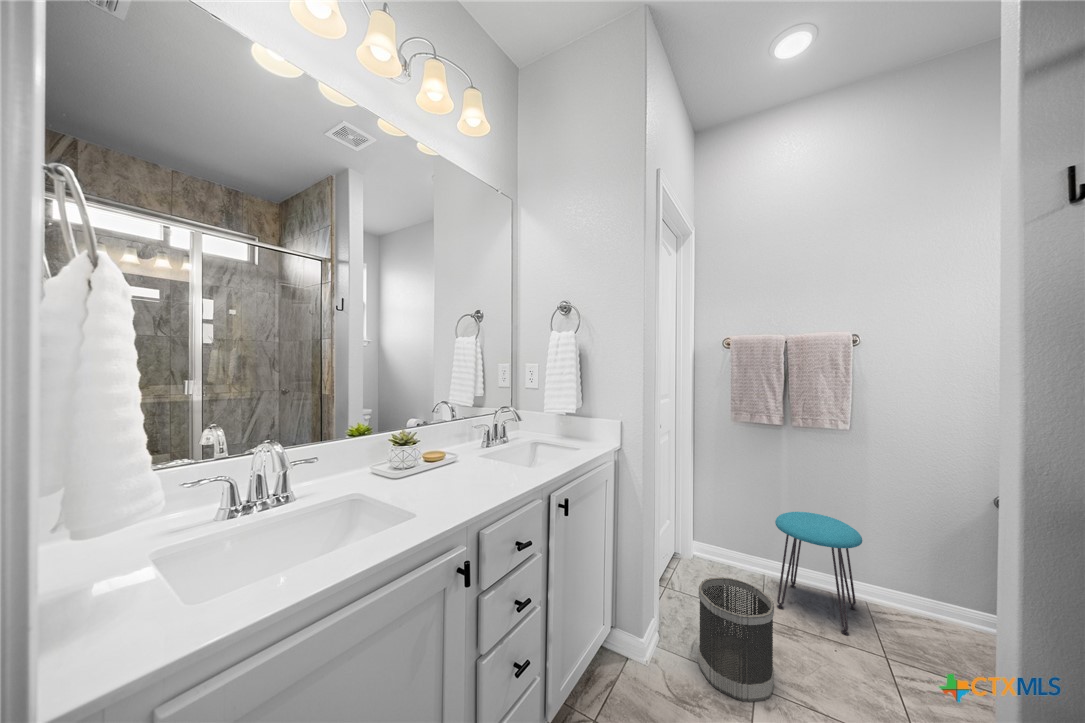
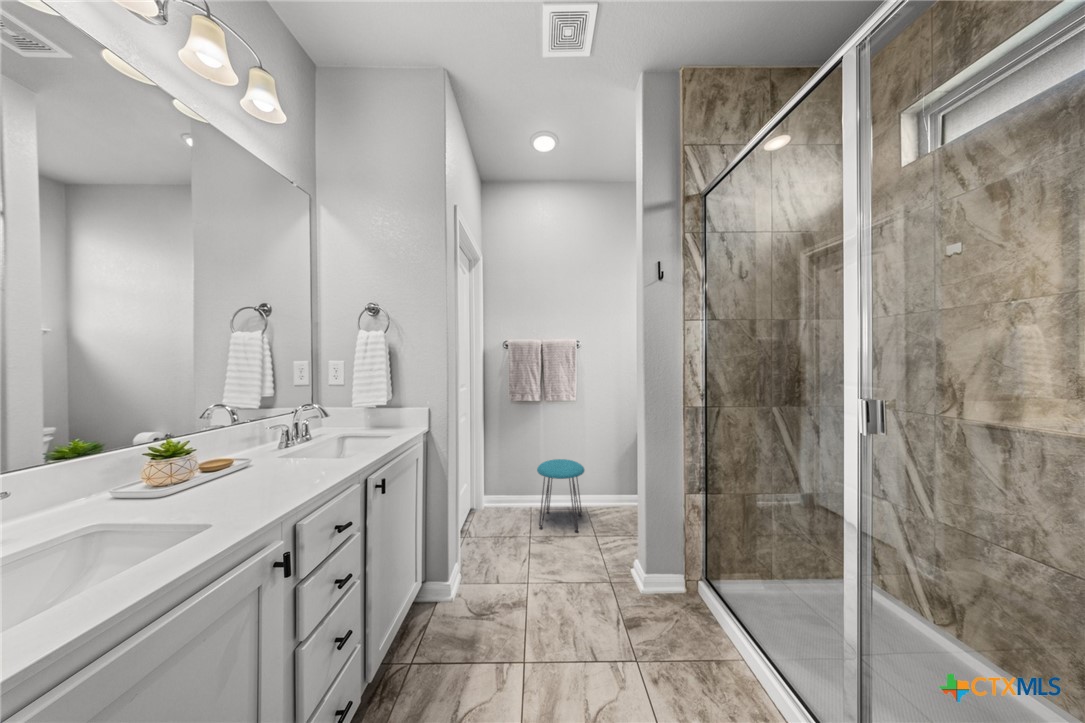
wastebasket: present [698,577,774,702] -> none [490,515,539,598]

